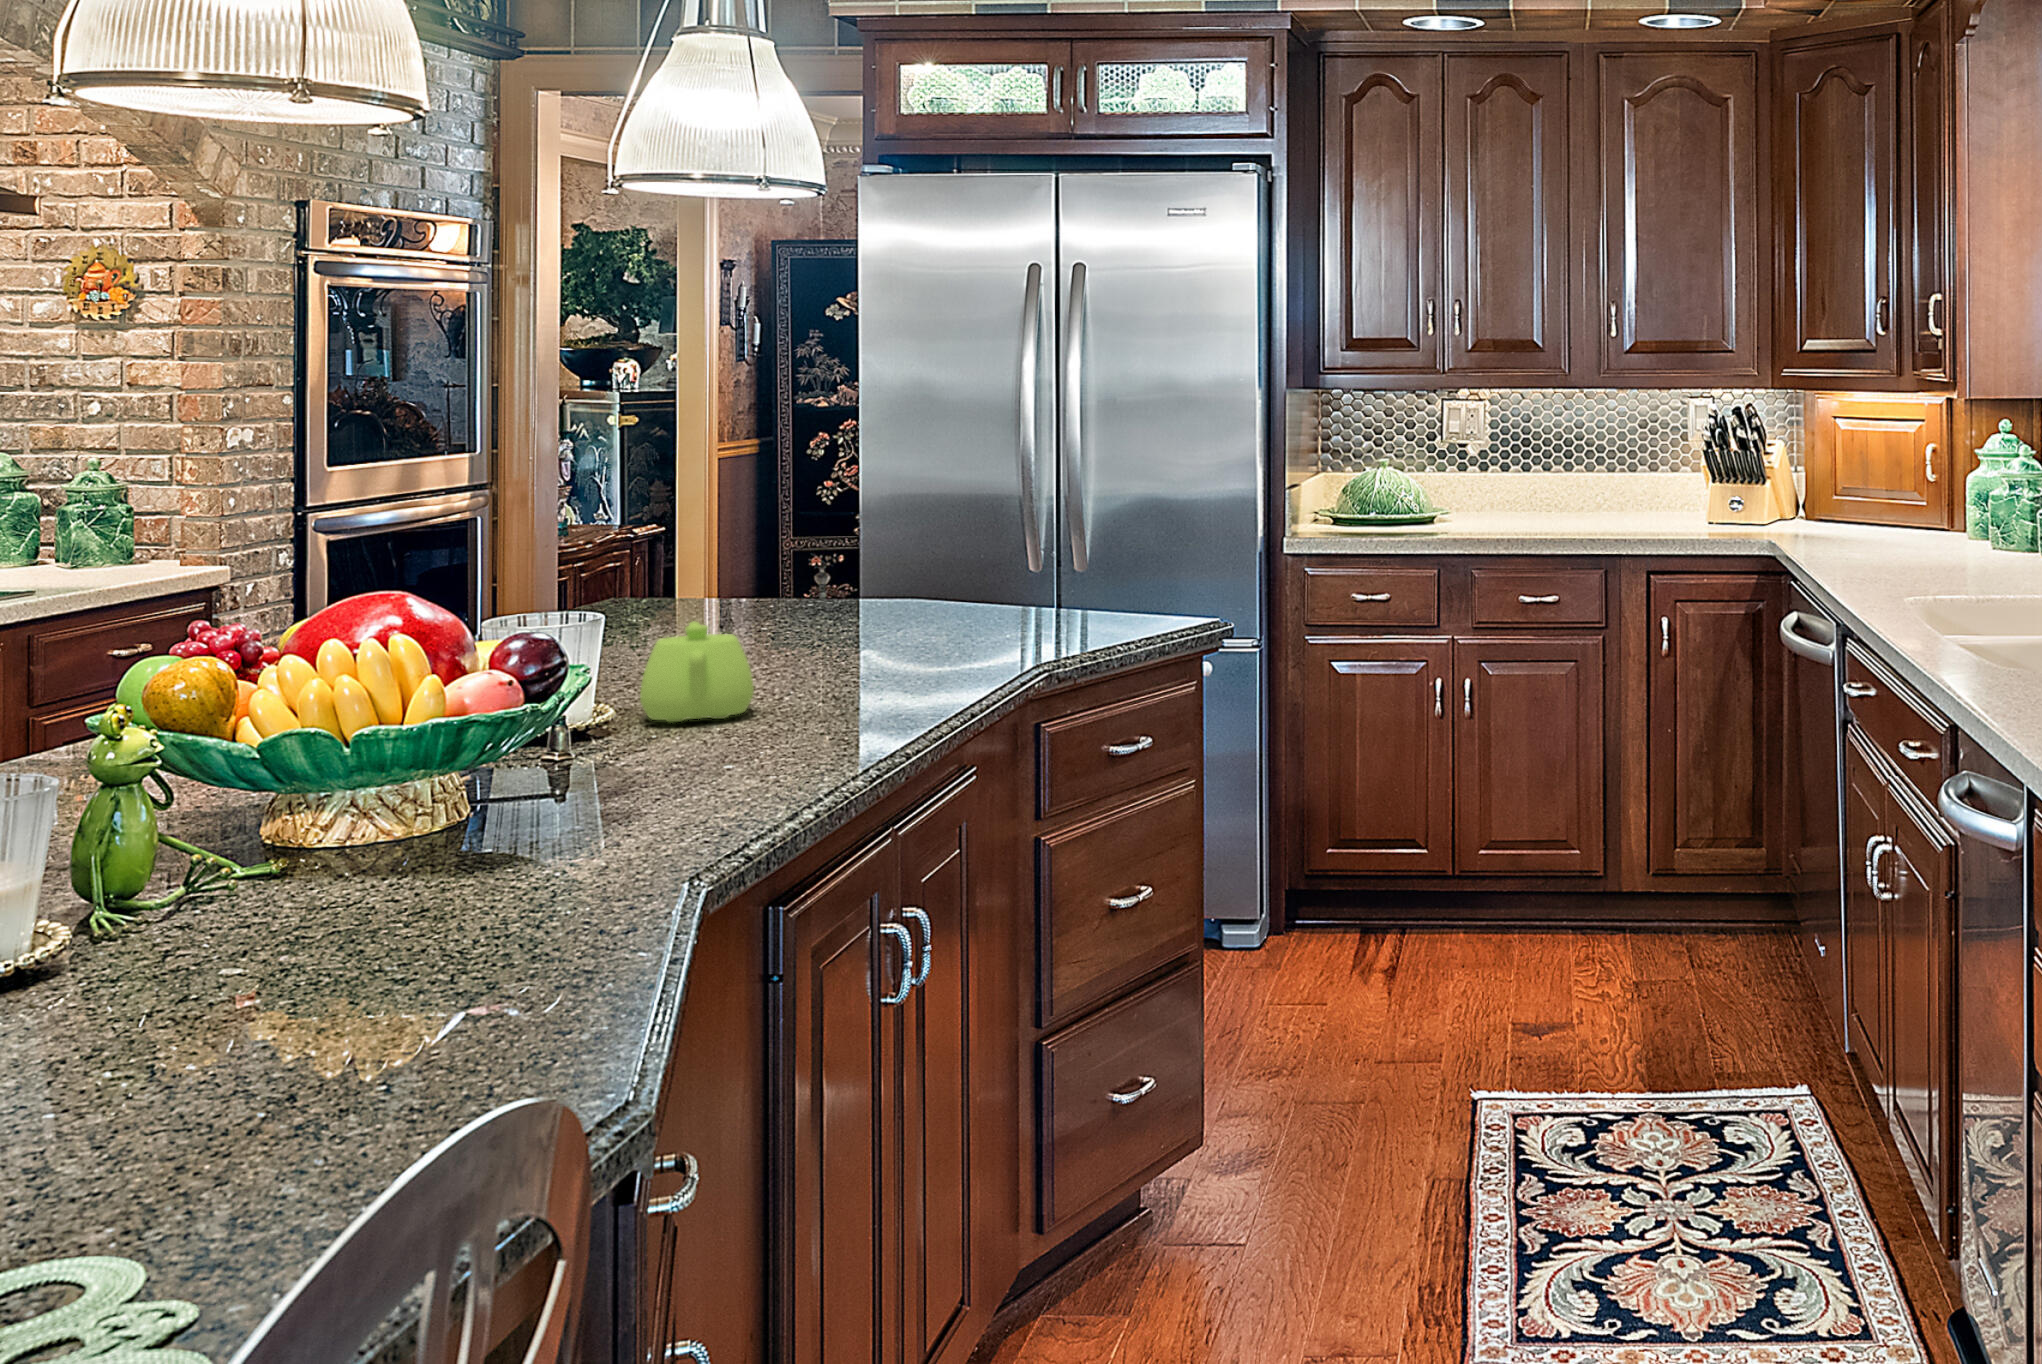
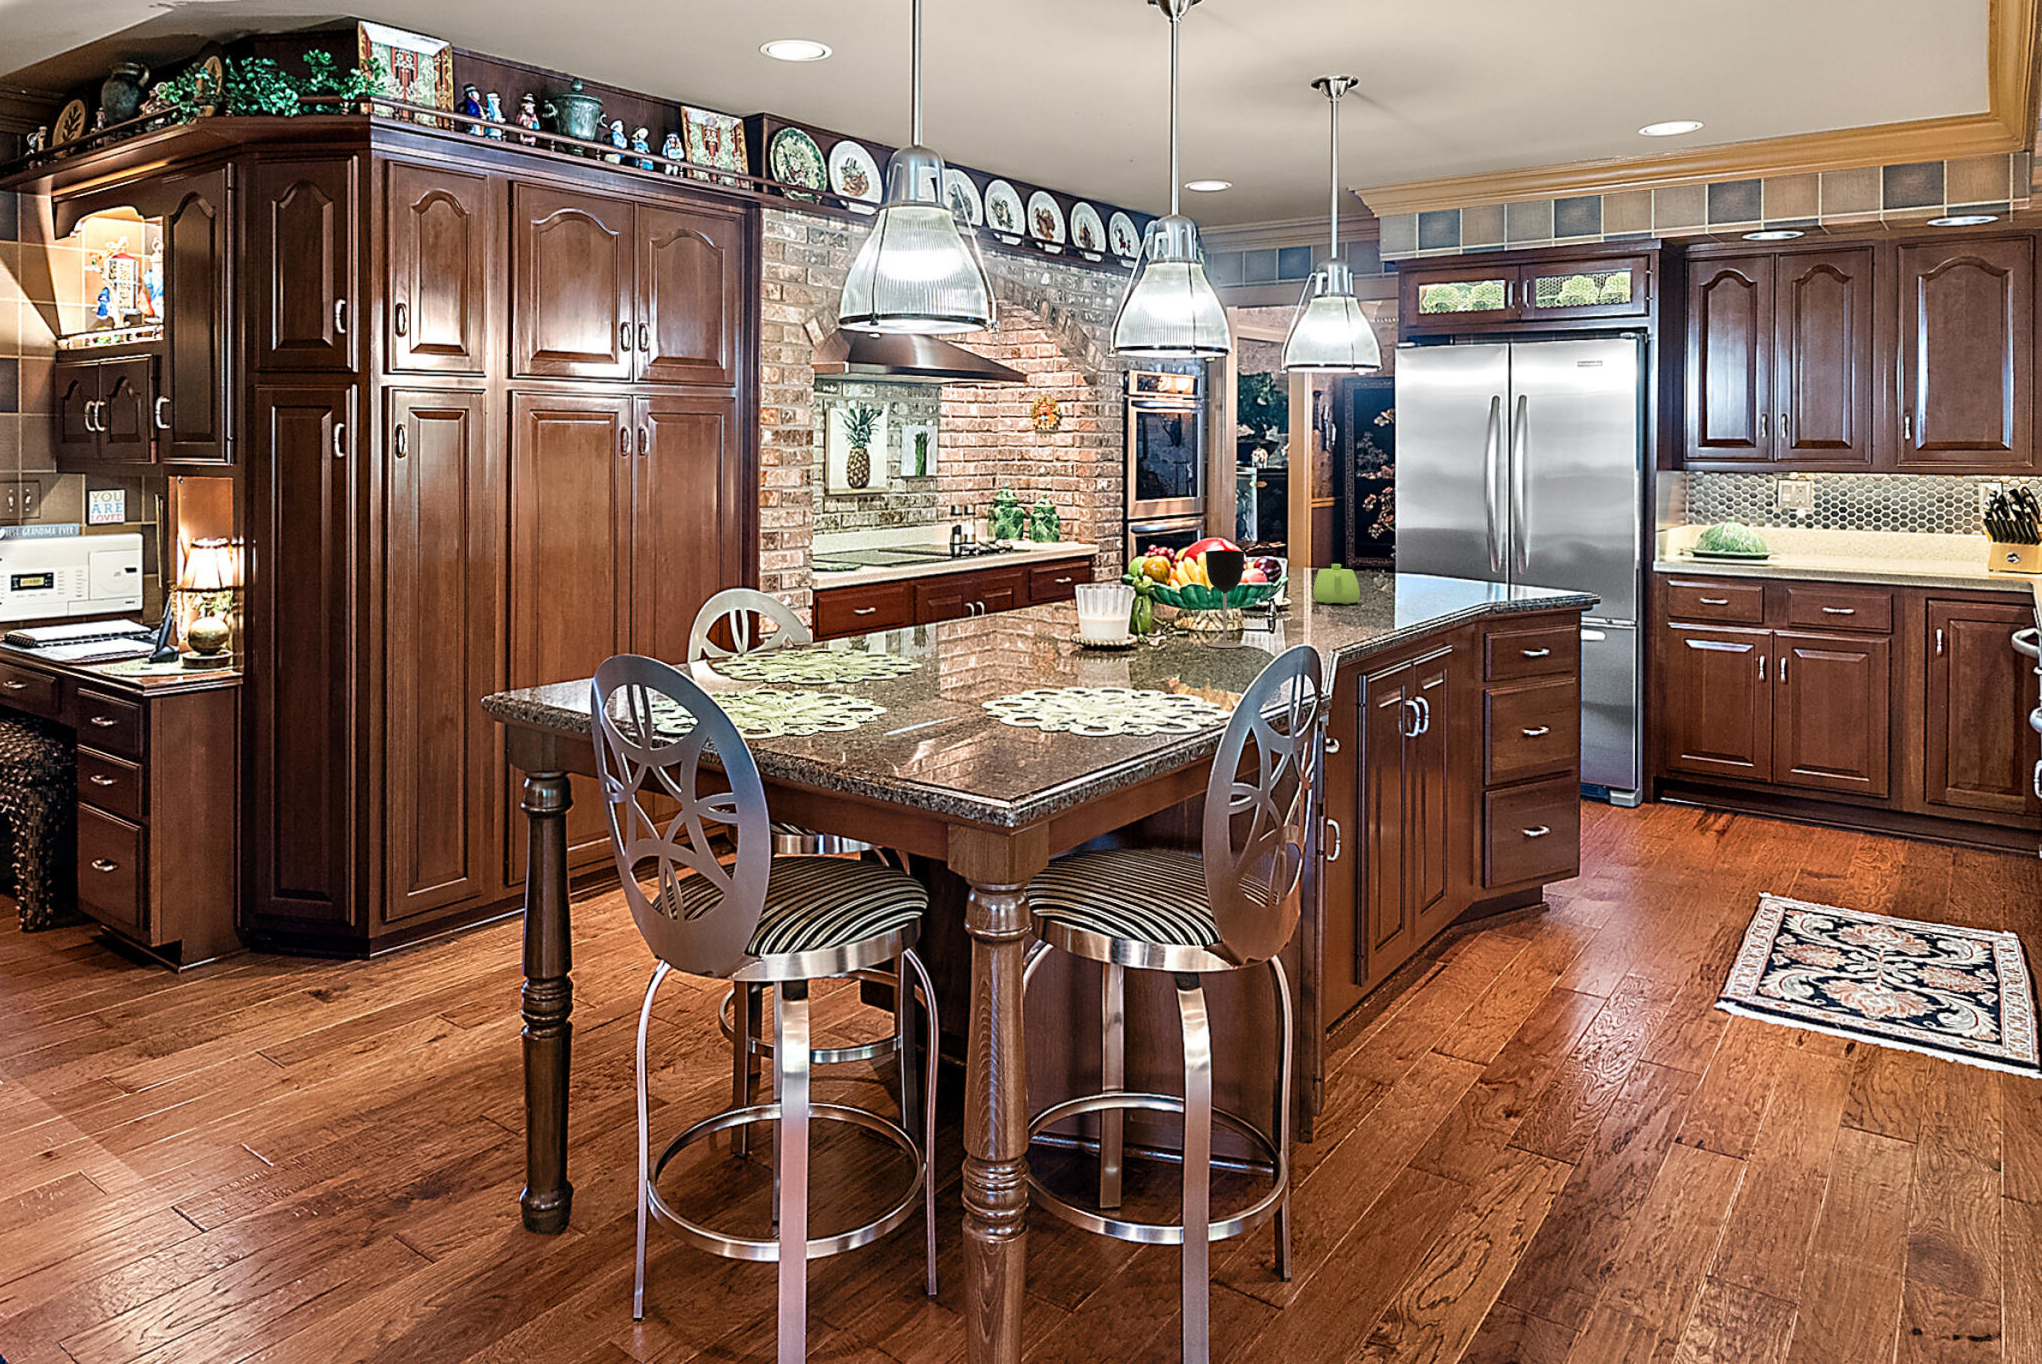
wine glass: none [212,664,350,977] -> present [1206,550,1244,648]

